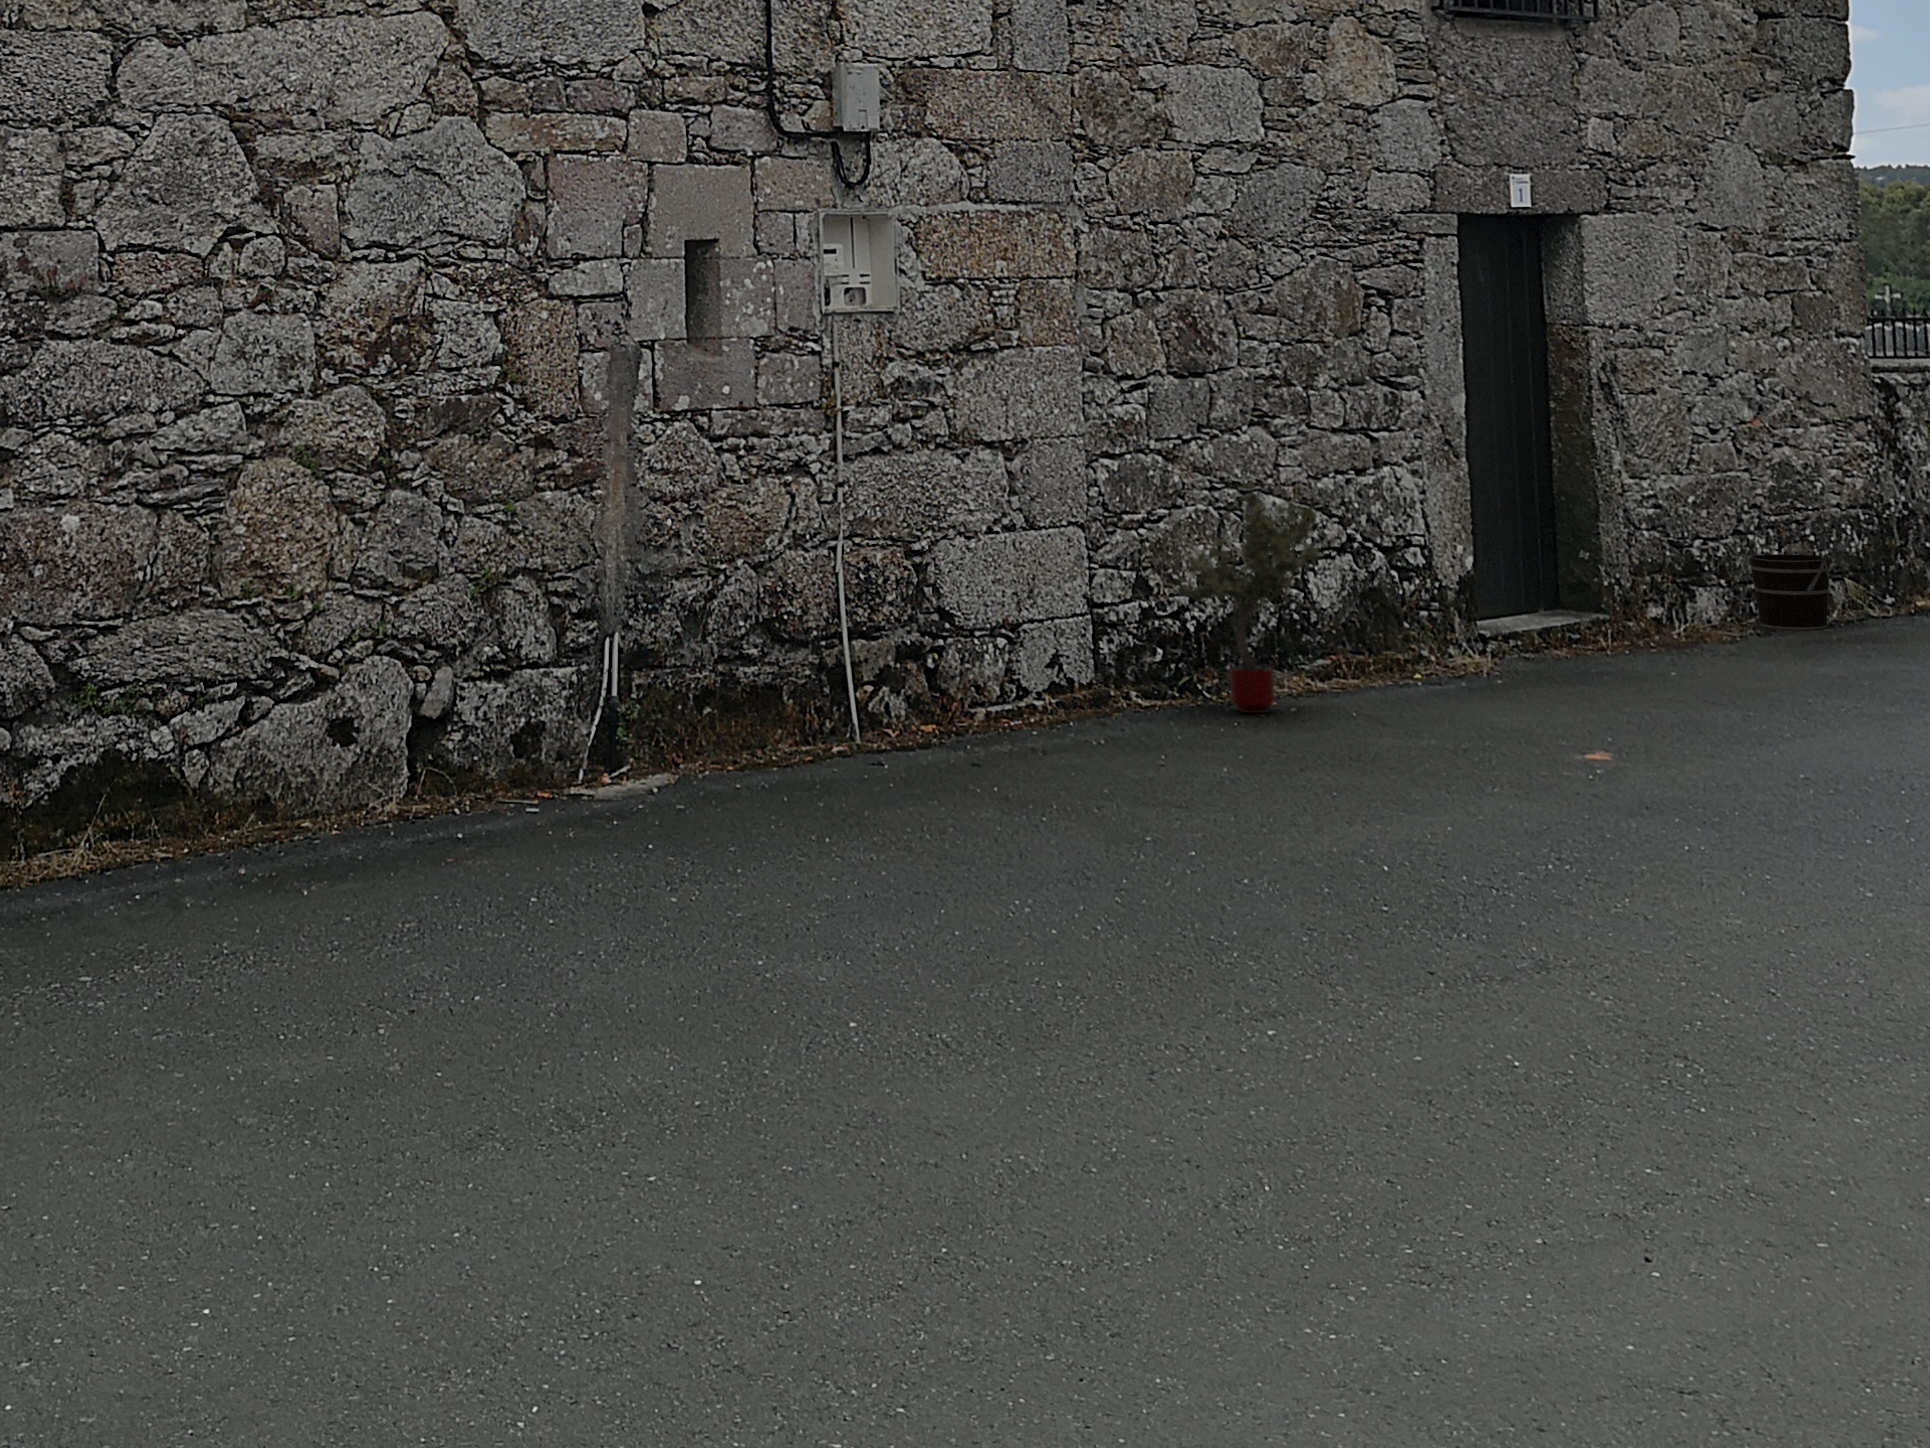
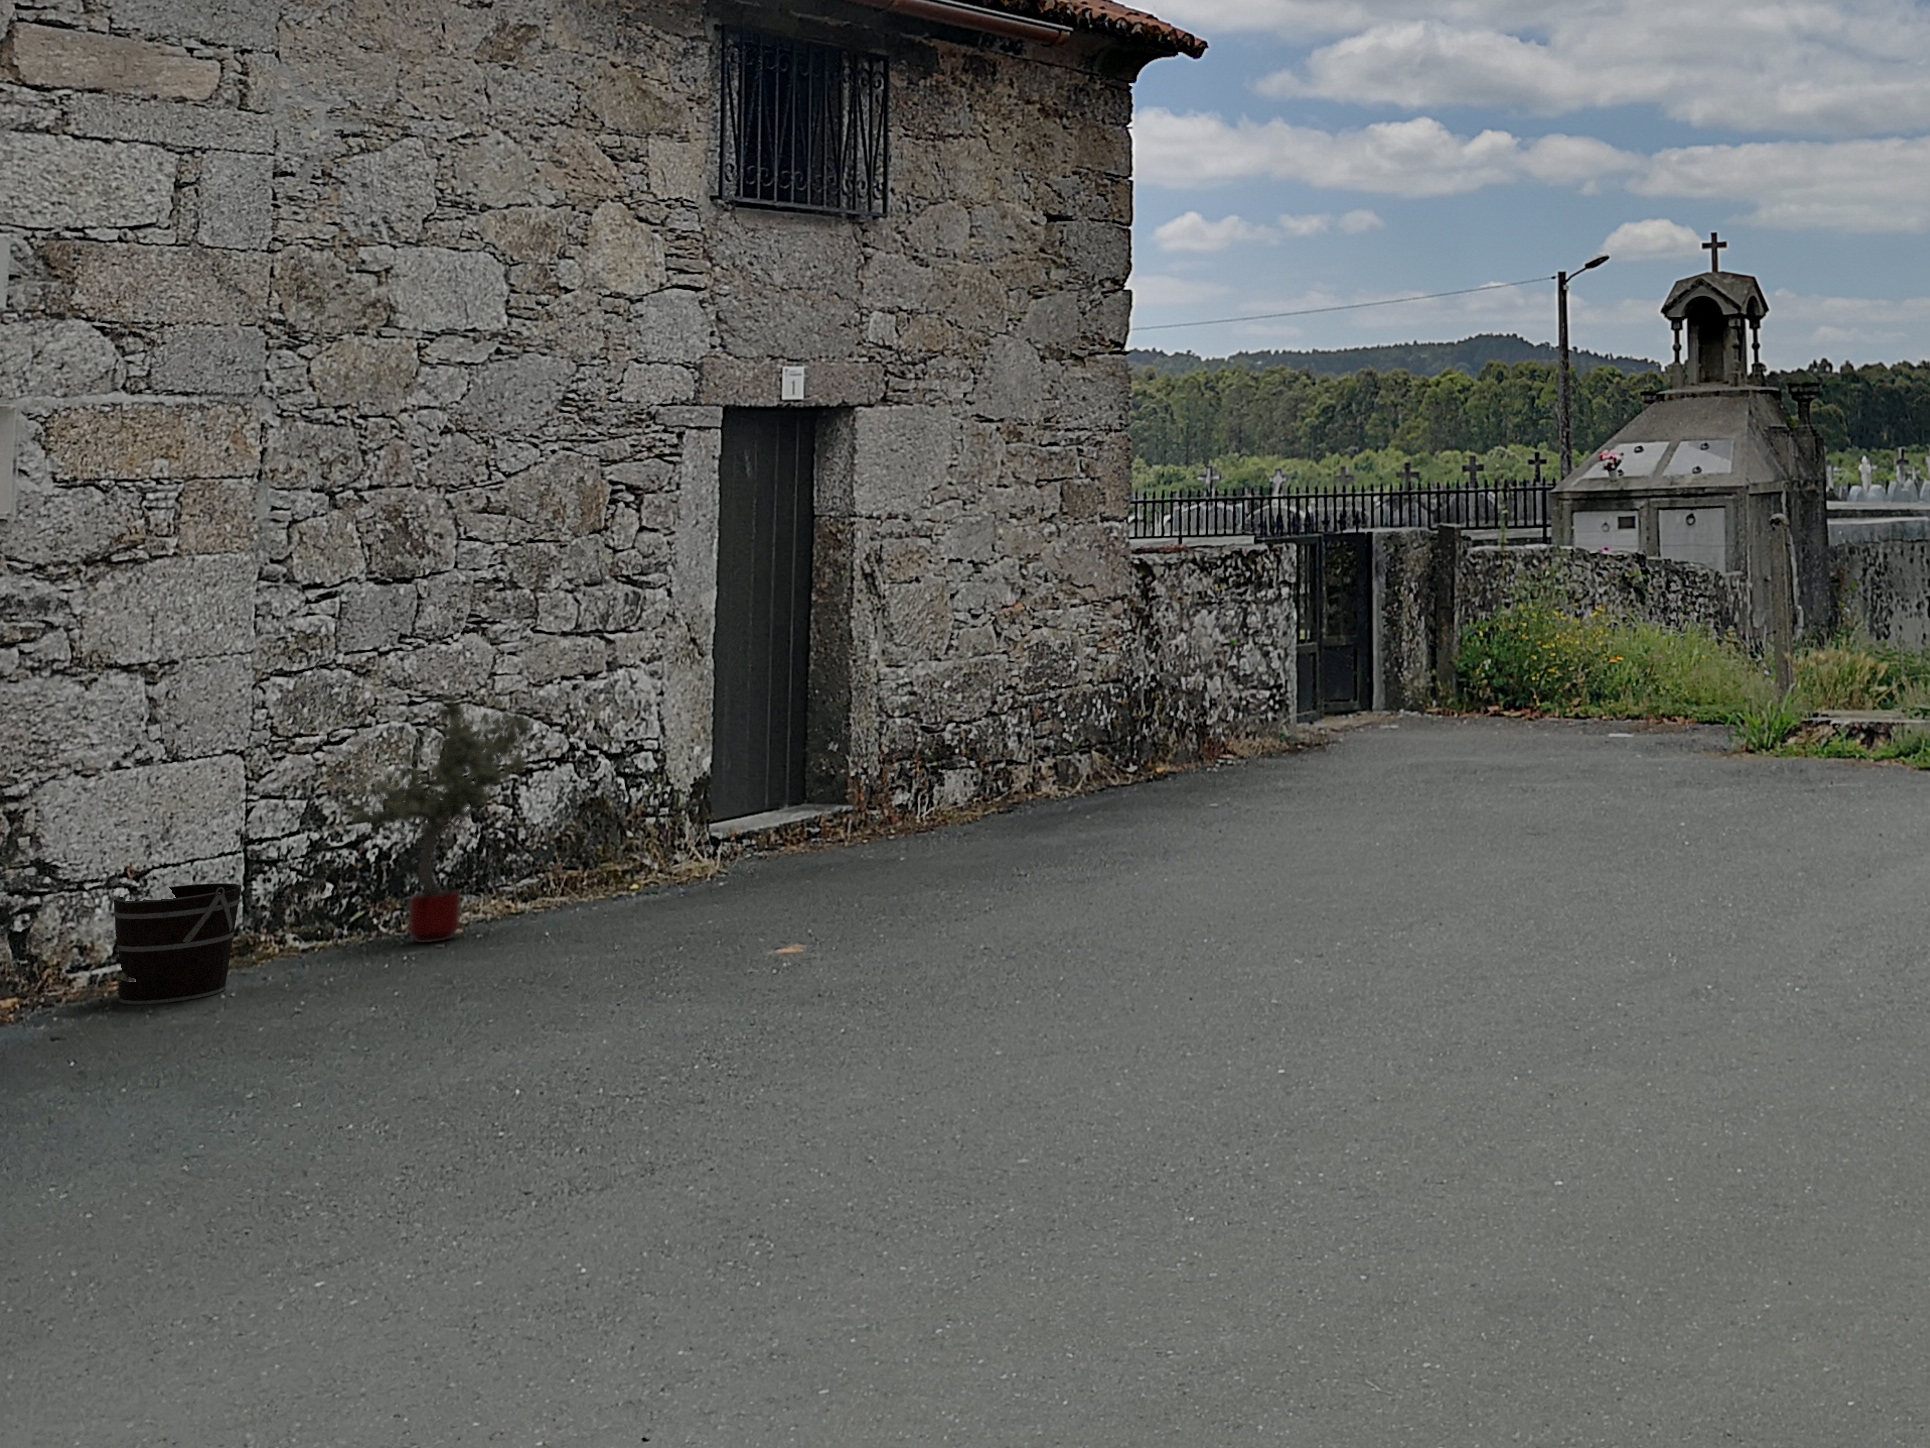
bucket: present [1749,551,1830,630] -> present [114,883,242,1004]

